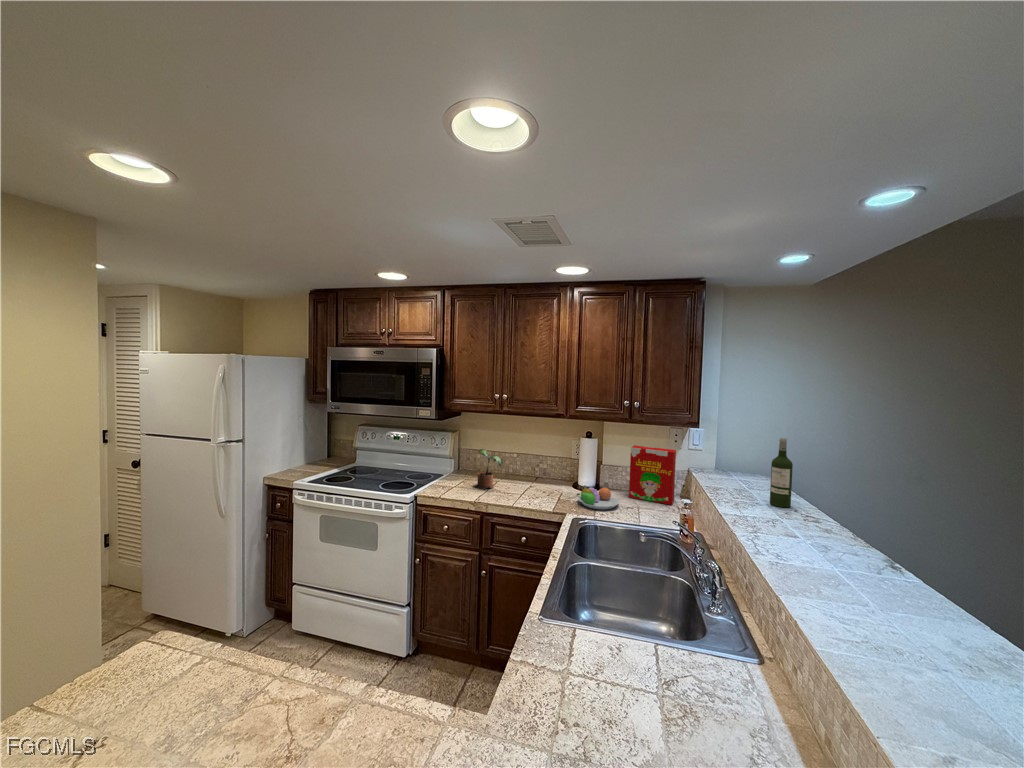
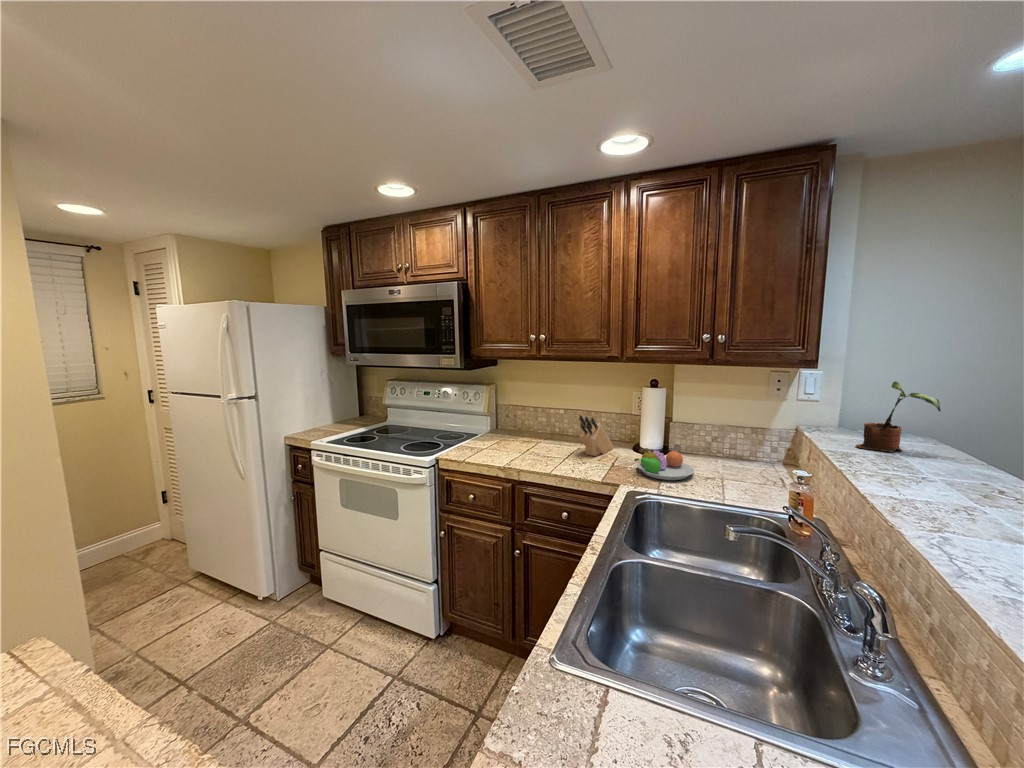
wine bottle: present [770,438,793,507] -> none [948,375,1000,487]
cereal box: present [629,445,676,505] -> none [709,396,779,475]
potted plant: present [473,449,503,489] -> present [855,381,941,452]
knife block: none [533,459,559,492] -> present [579,415,614,456]

